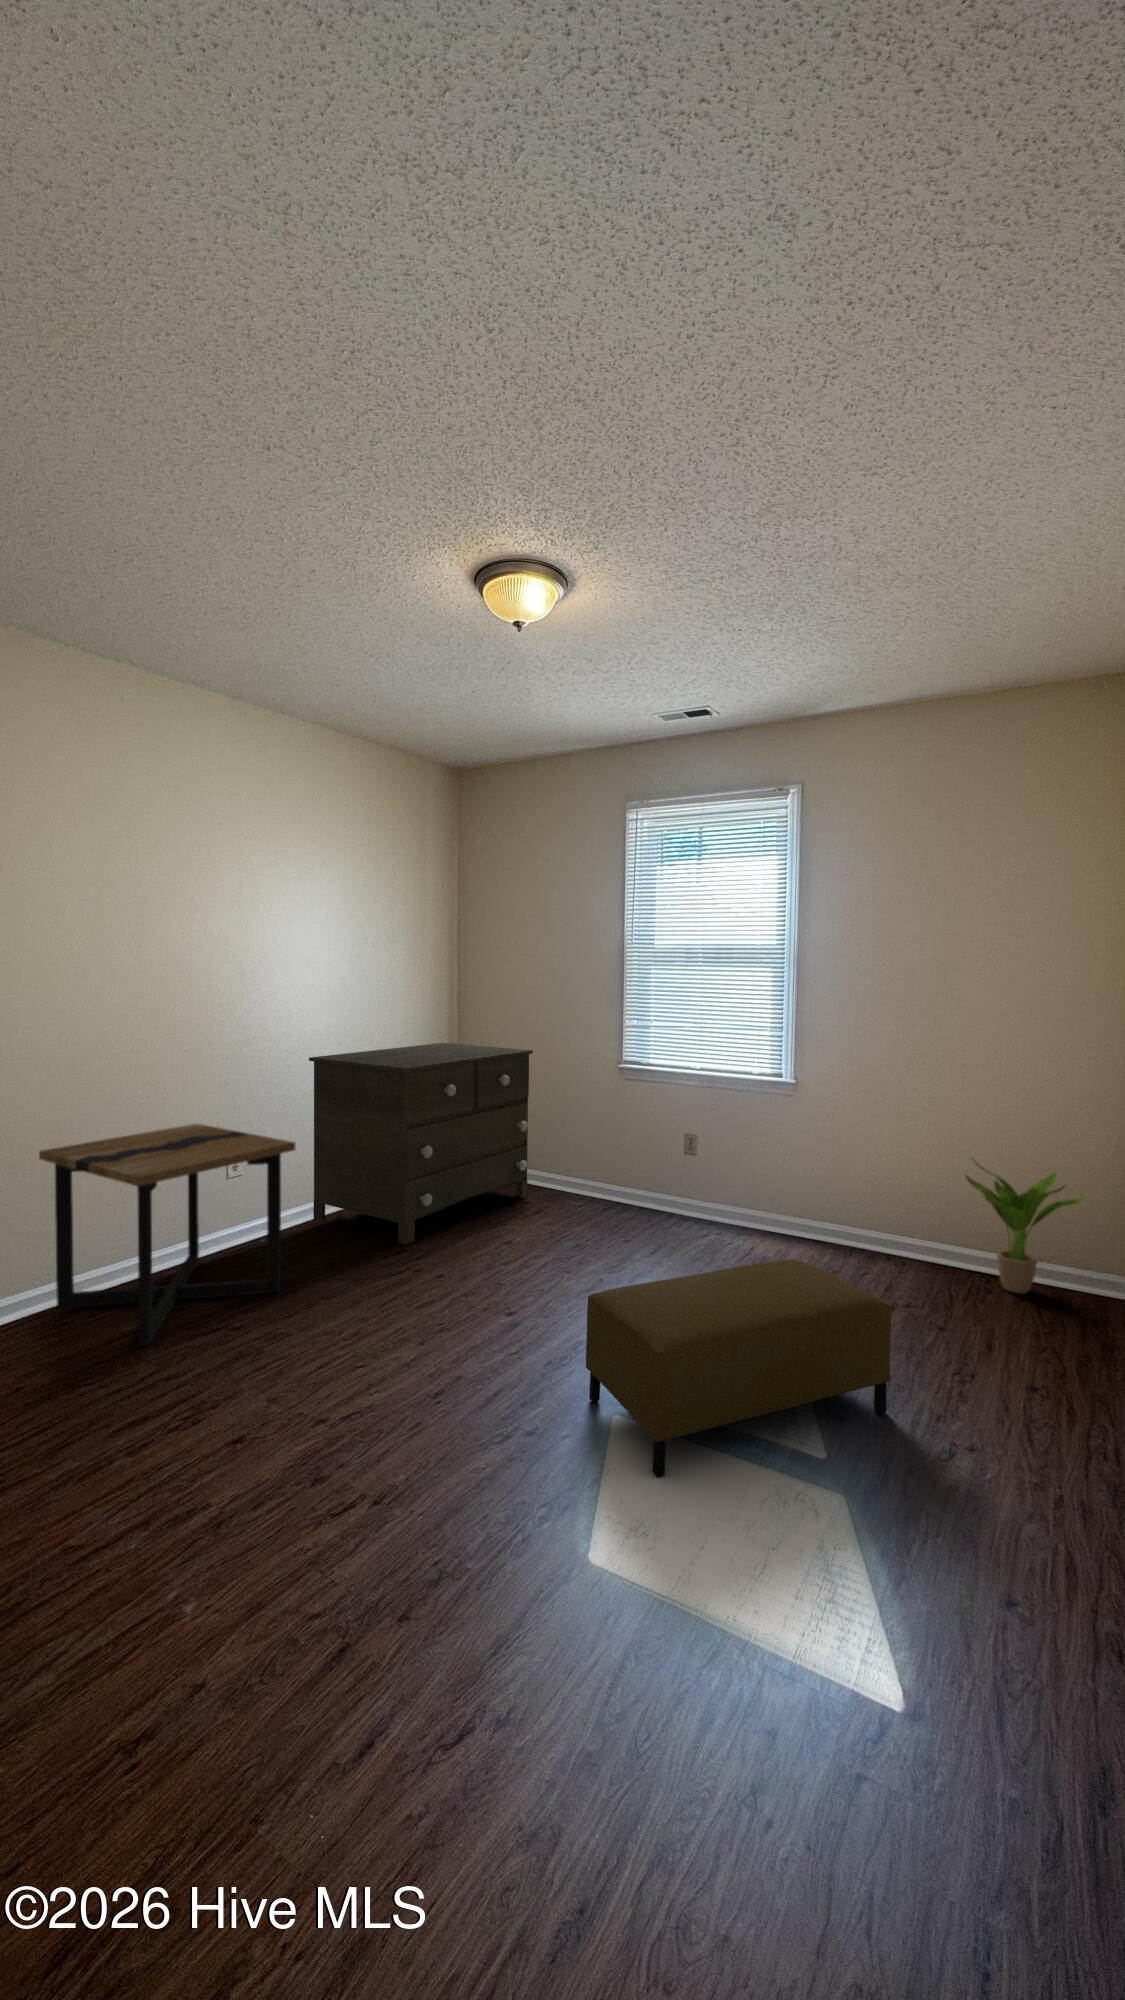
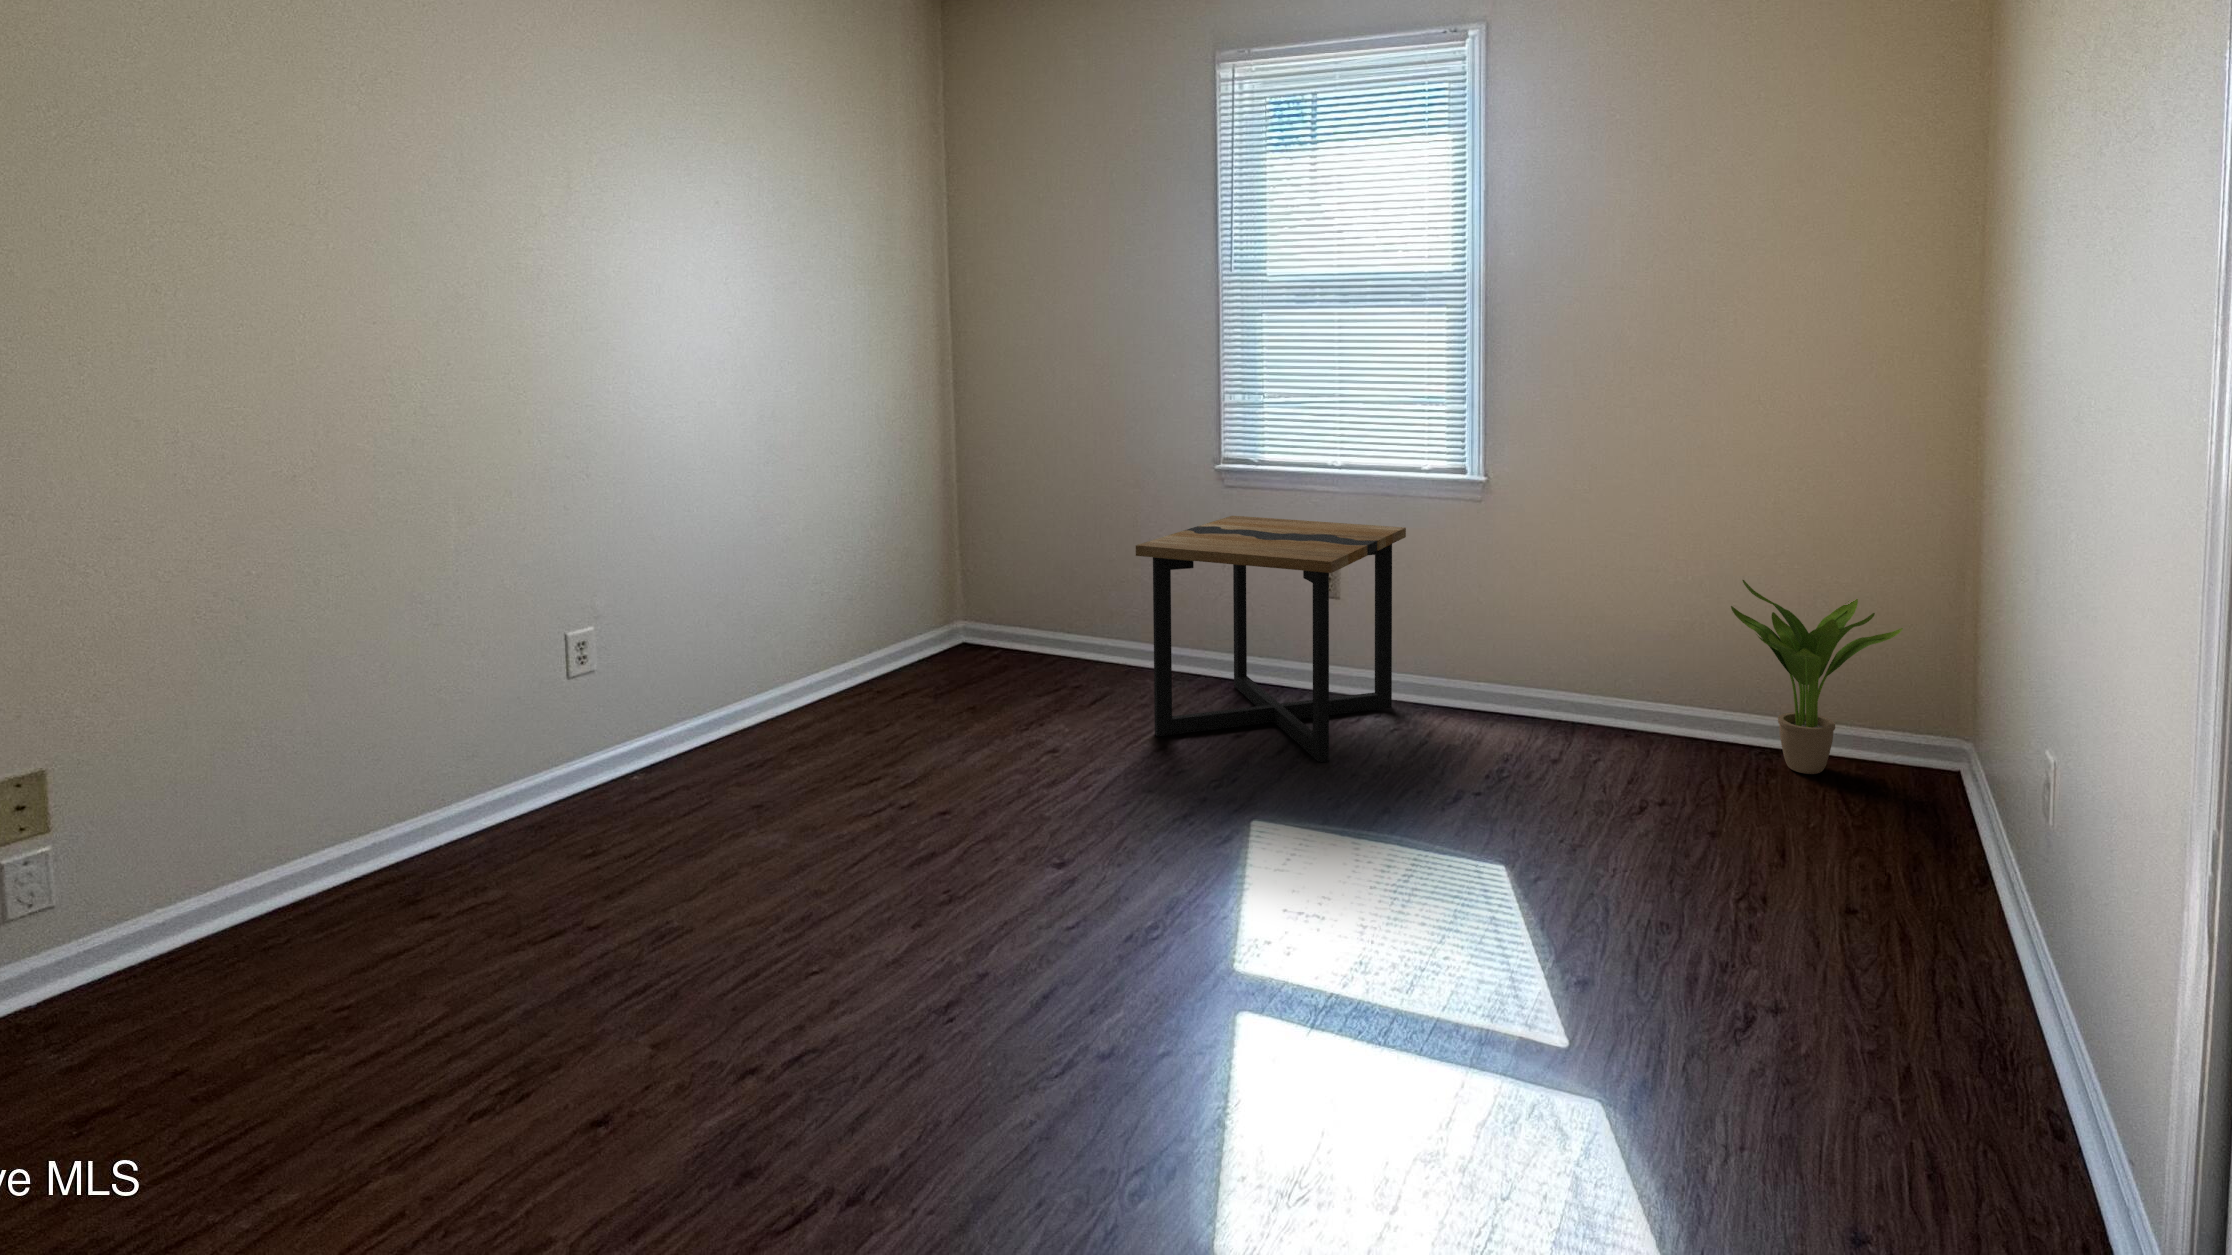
dresser: present [309,1043,533,1244] -> none [714,442,1083,762]
side table: present [39,1124,296,1346] -> present [1136,516,1406,762]
ottoman: present [586,1259,892,1477] -> none [1191,746,1655,1105]

